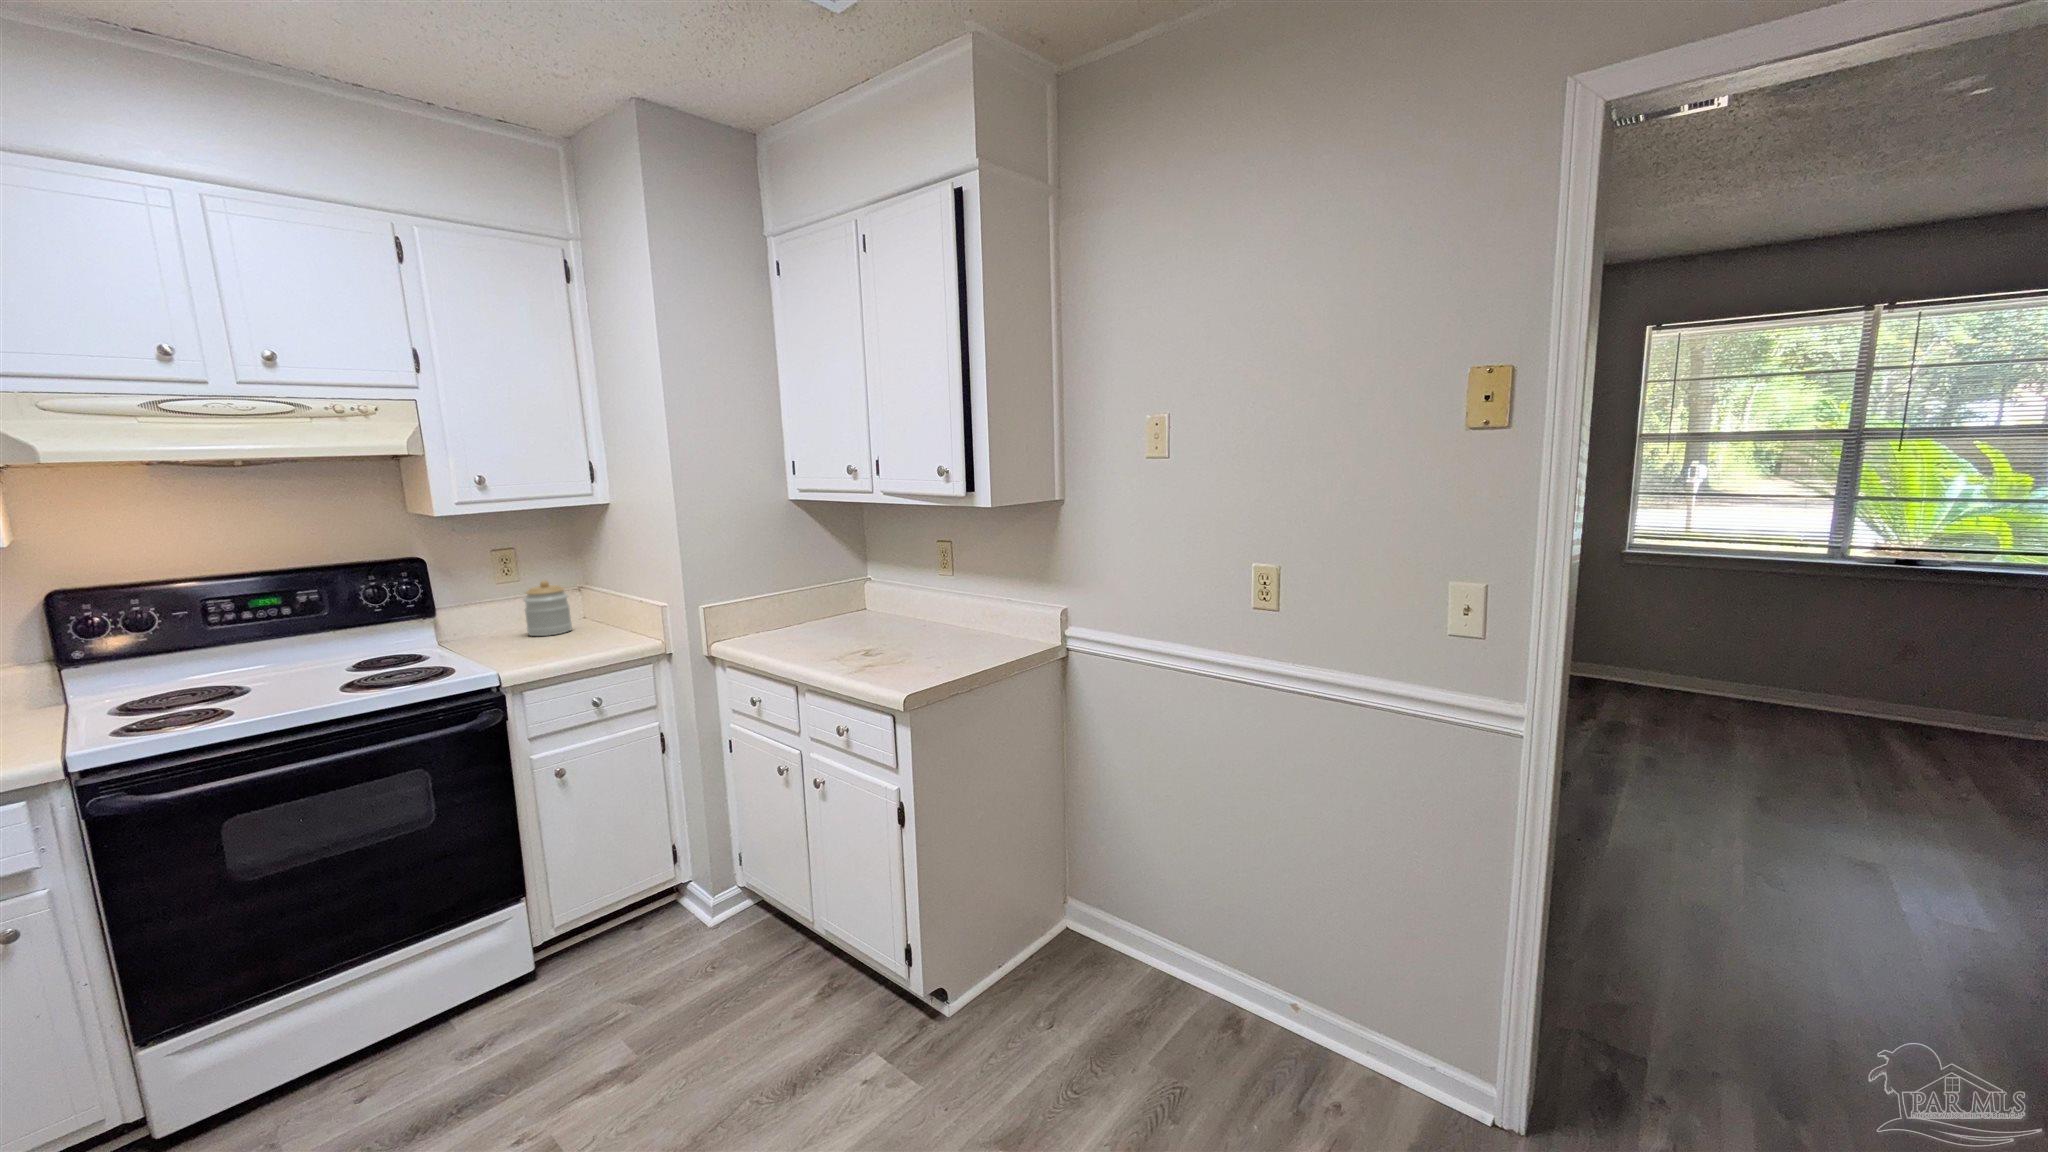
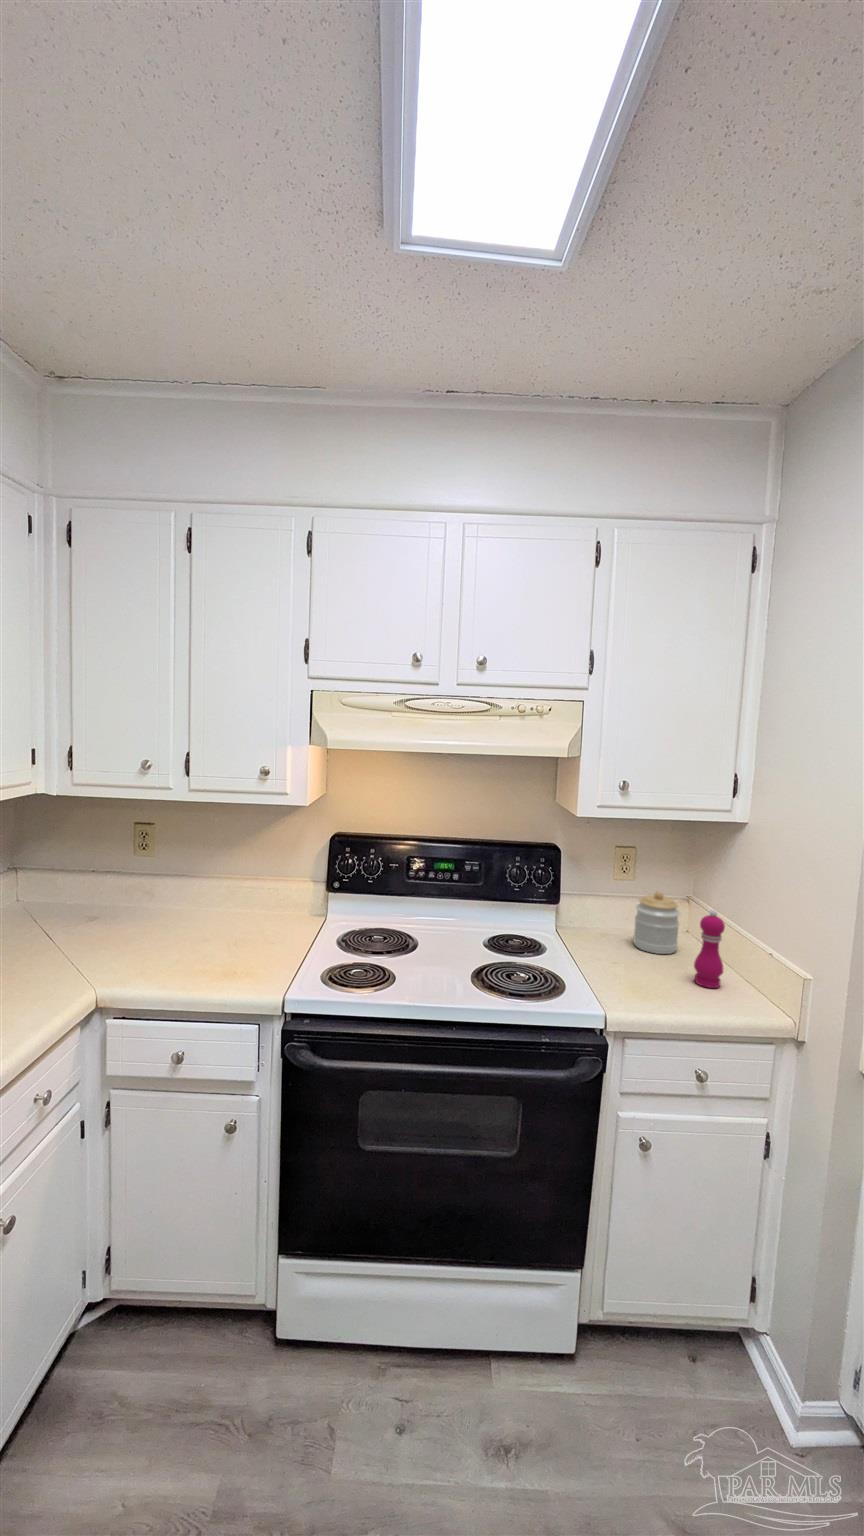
pepper mill: none [580,576,608,641] -> present [694,910,725,988]

